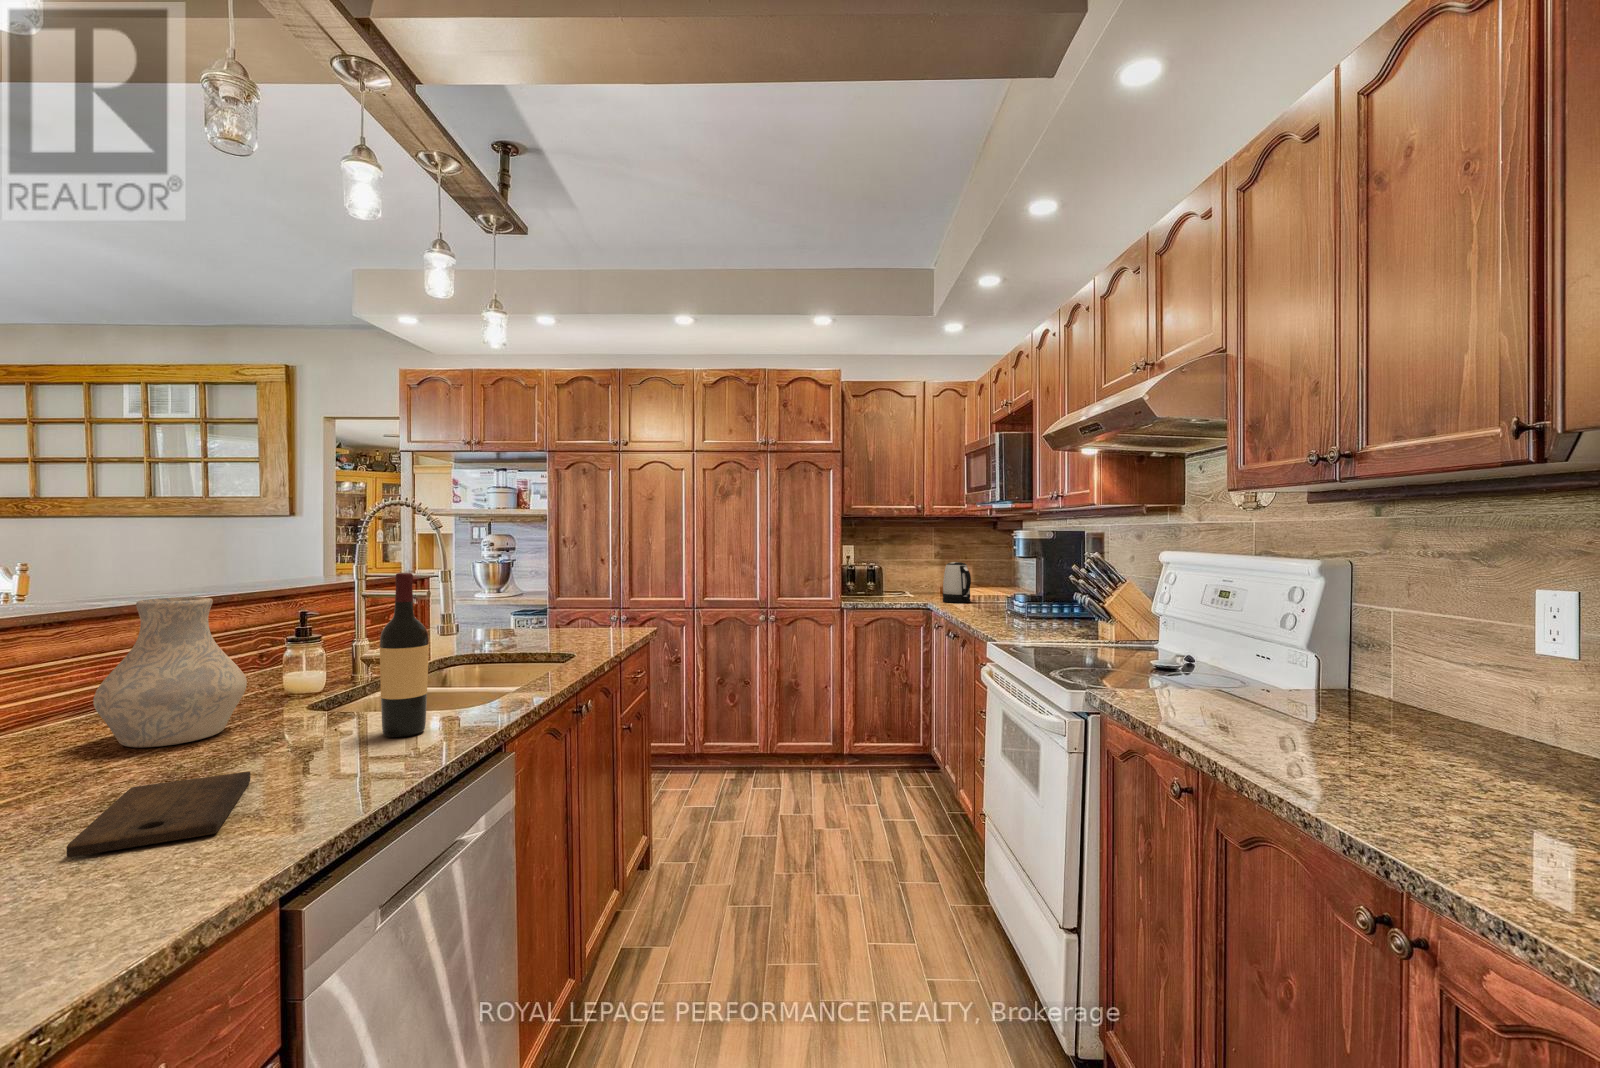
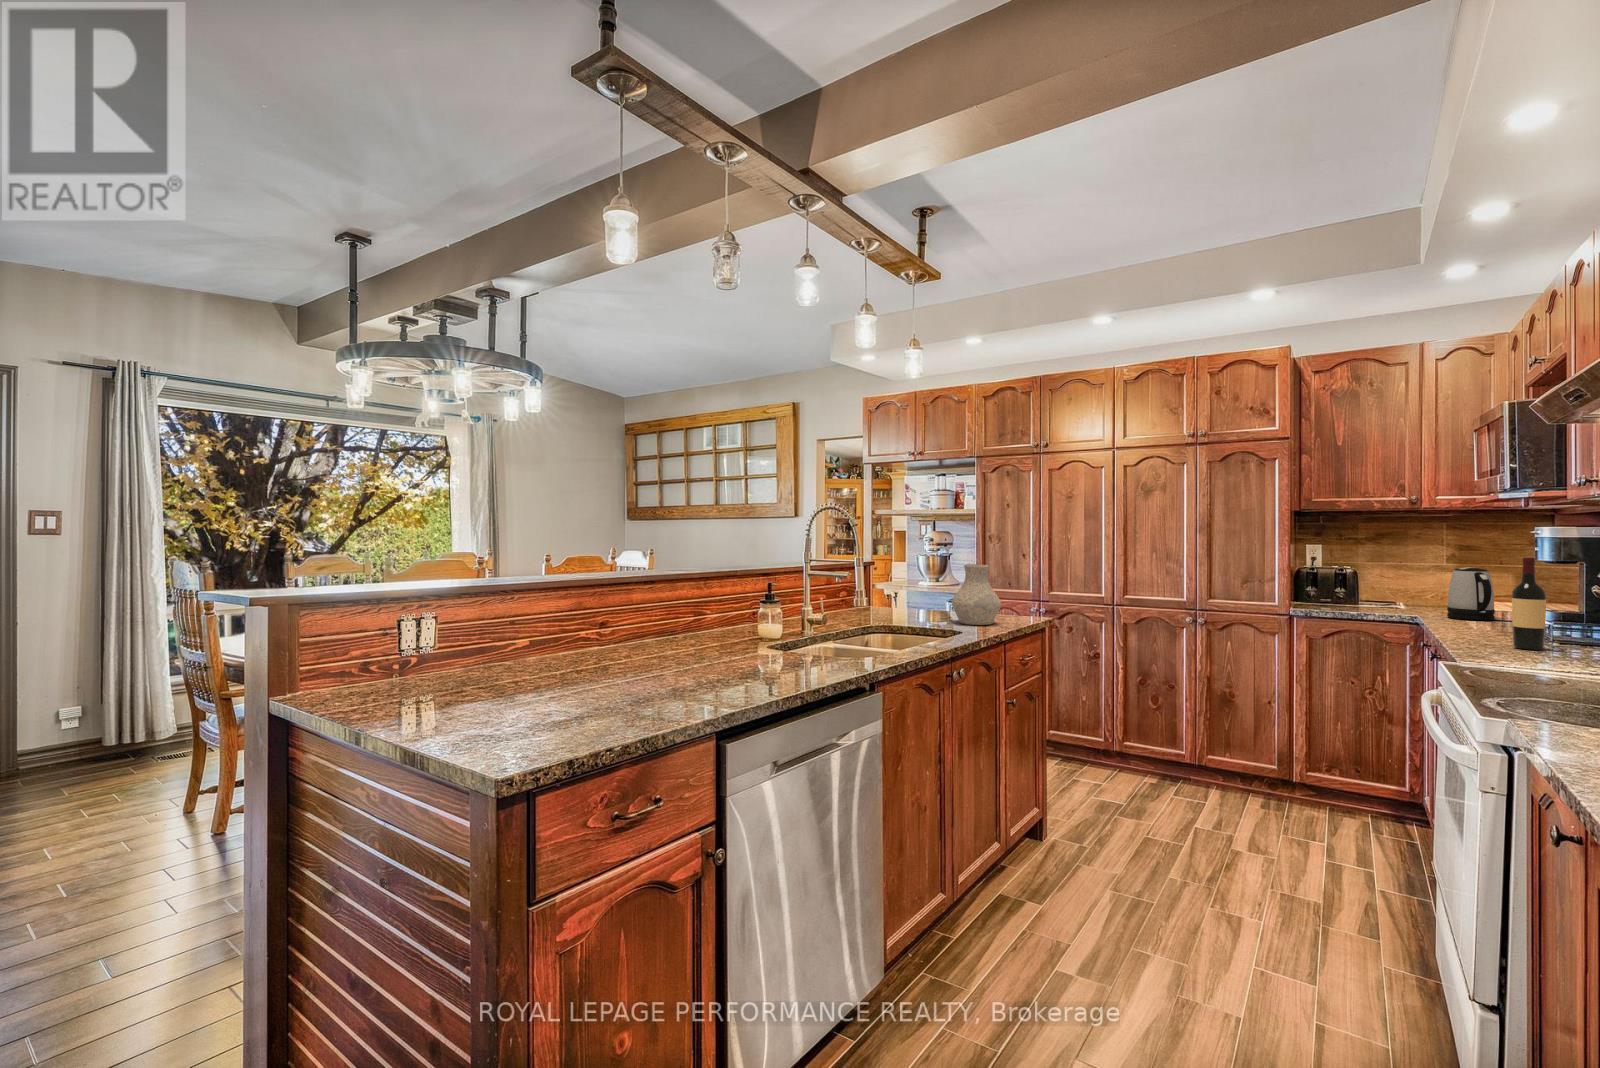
wine bottle: present [380,573,429,737] -> present [1512,557,1546,650]
vase: present [93,597,247,747] -> present [952,564,1001,625]
cutting board: present [67,772,250,857] -> none [681,674,751,699]

